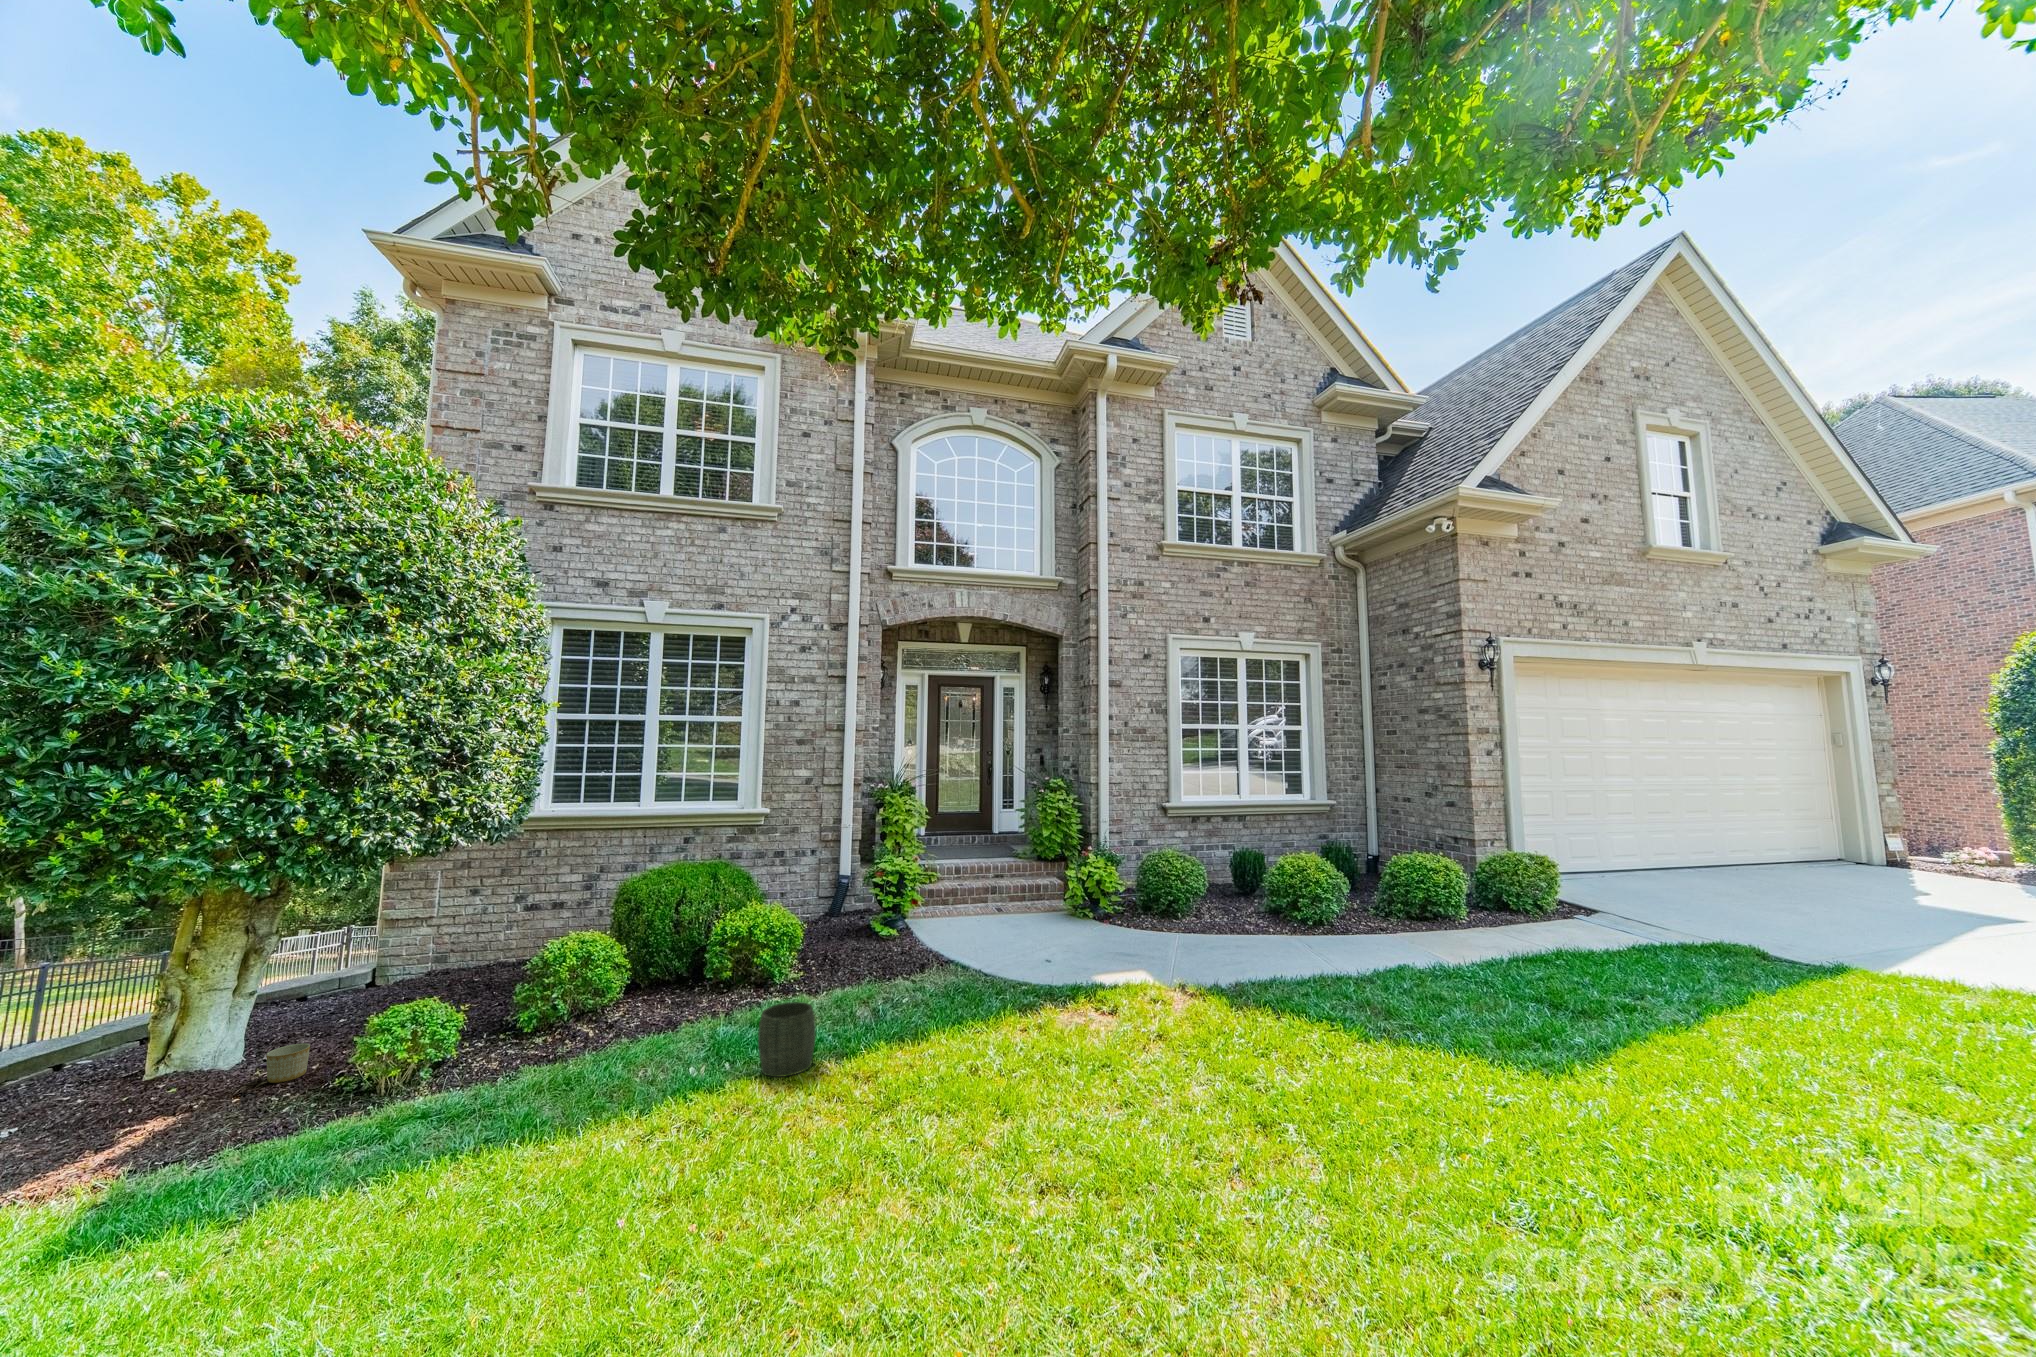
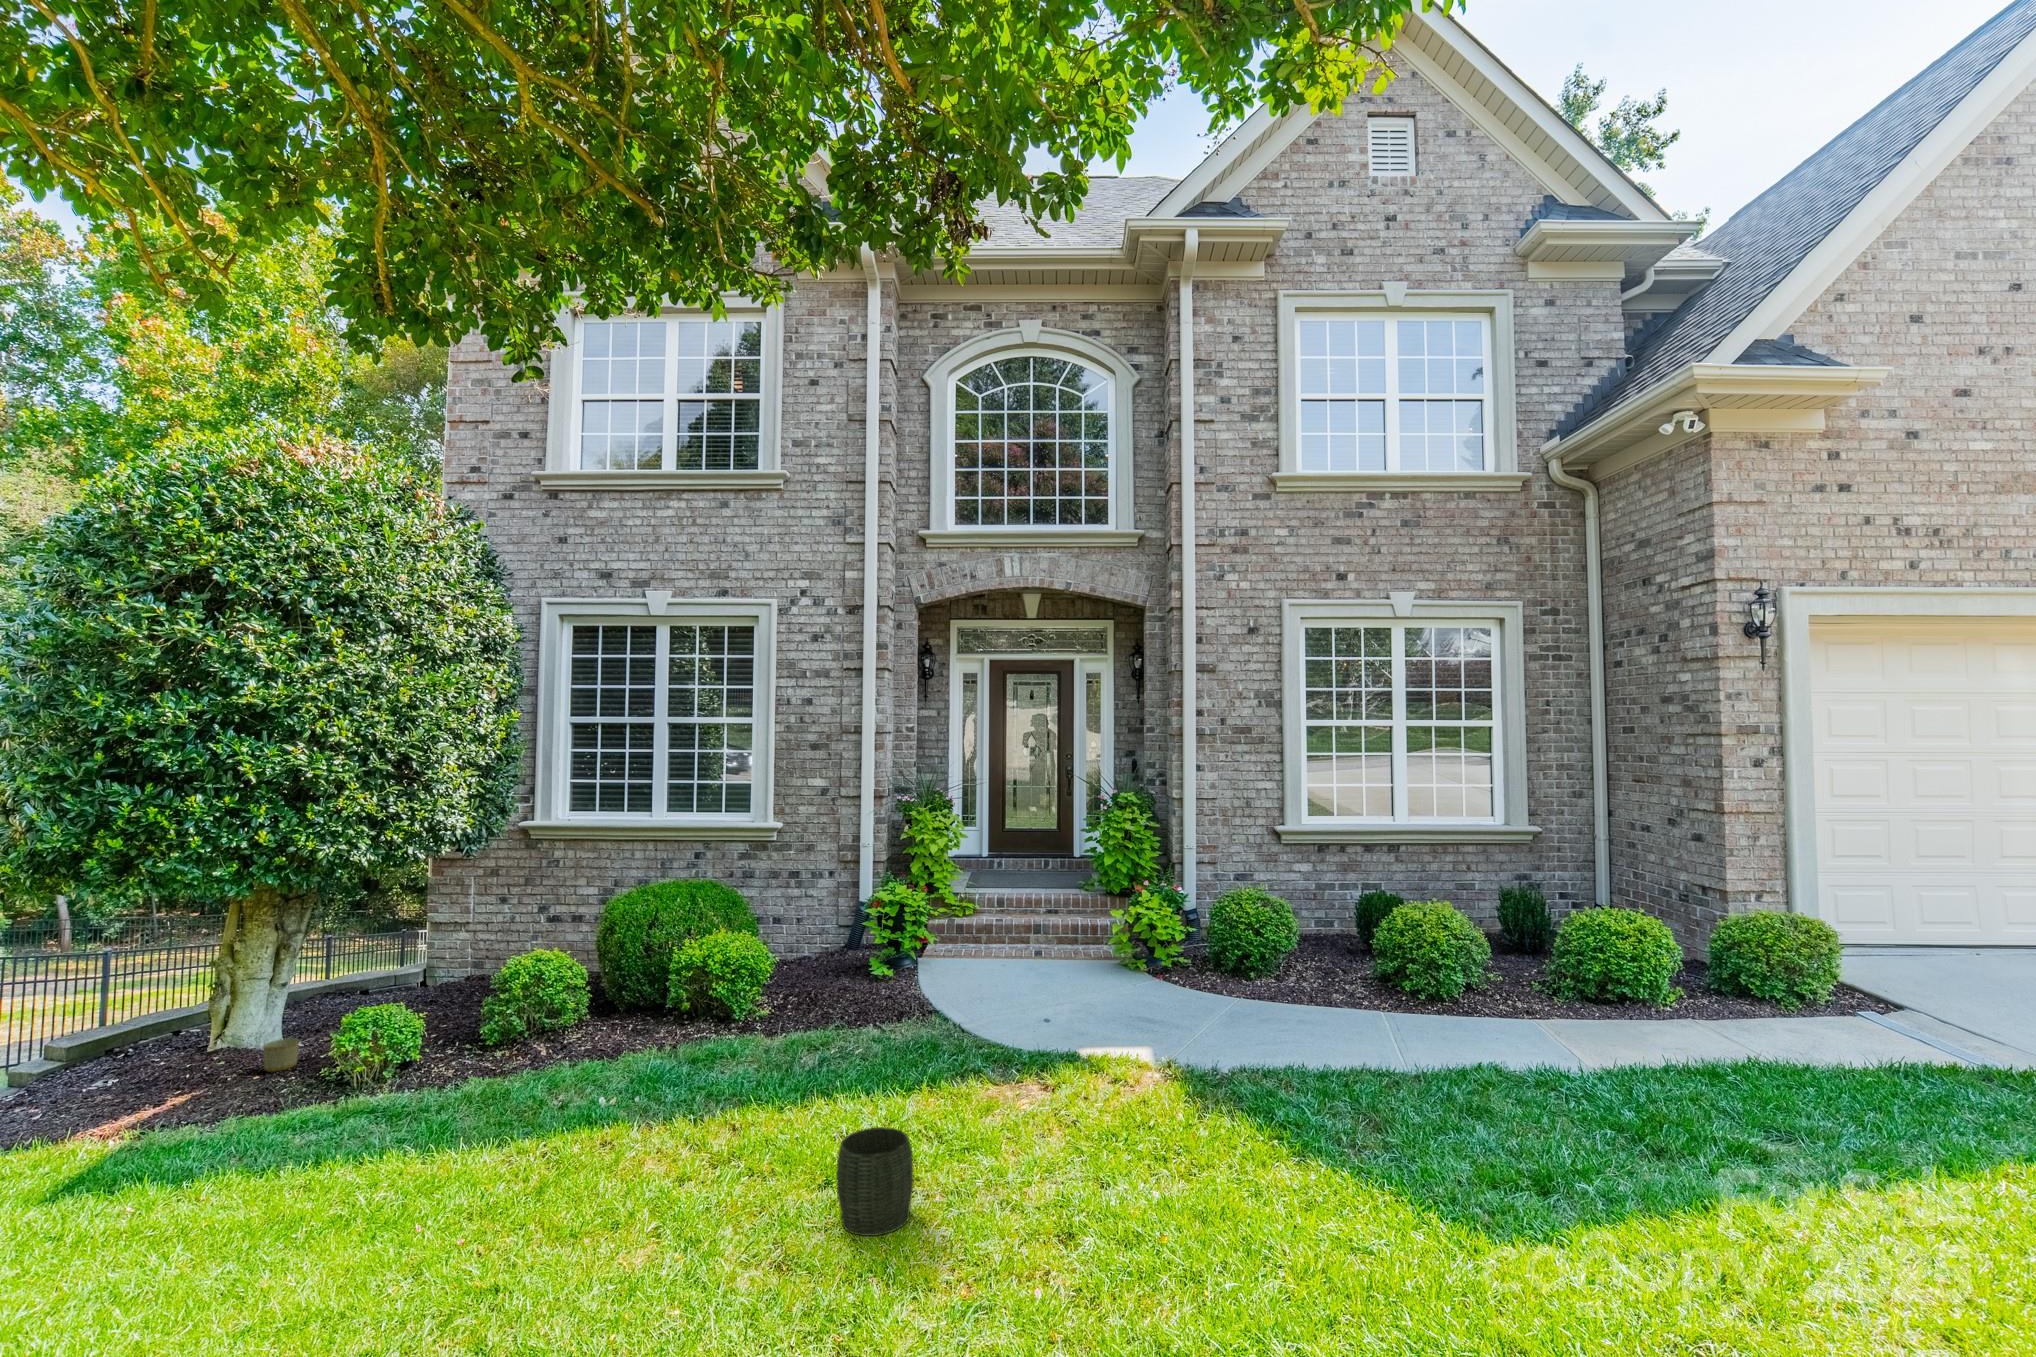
woven basket: present [758,1002,816,1077] -> present [836,1127,914,1236]

